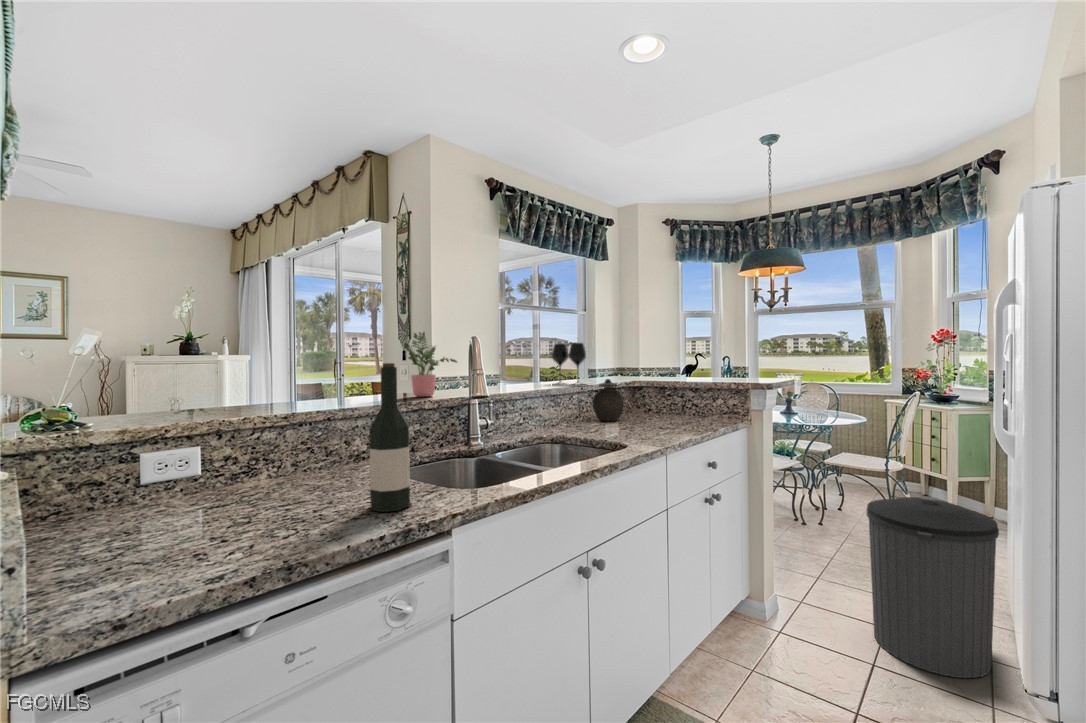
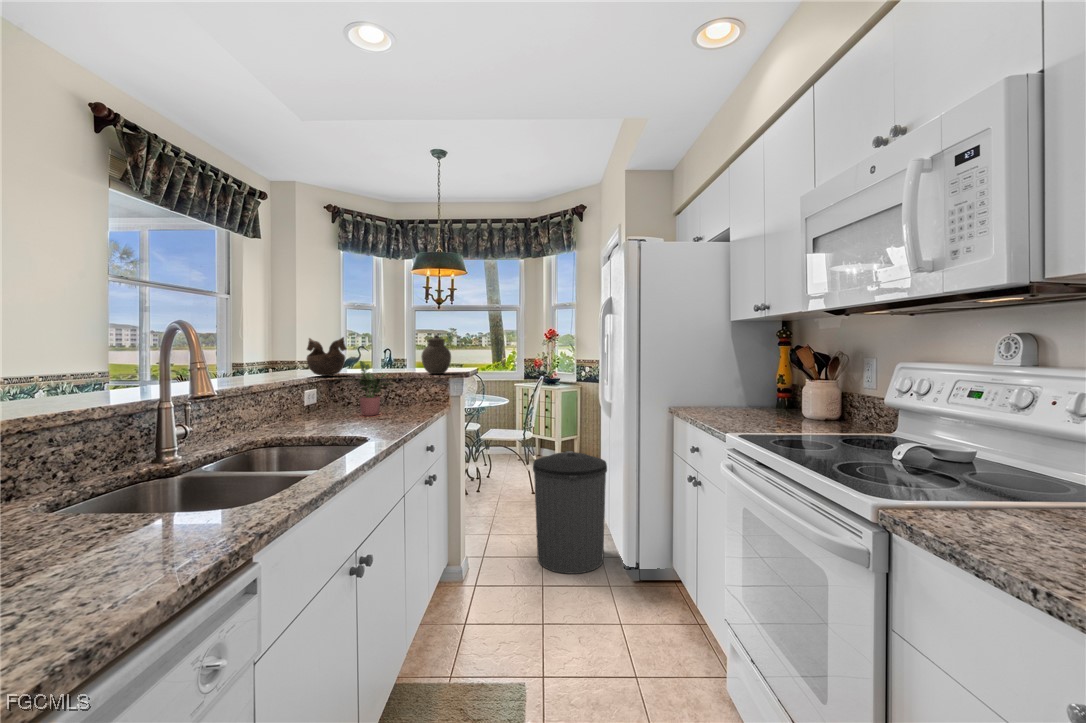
potted plant: present [404,332,457,397] -> present [360,361,393,416]
wine glass: present [552,343,586,385] -> none [230,332,279,381]
decorative bowl: none [613,345,648,382] -> present [307,337,347,376]
wine bottle: present [369,363,410,512] -> none [113,357,185,558]
jar: present [592,379,624,421] -> present [421,335,451,374]

